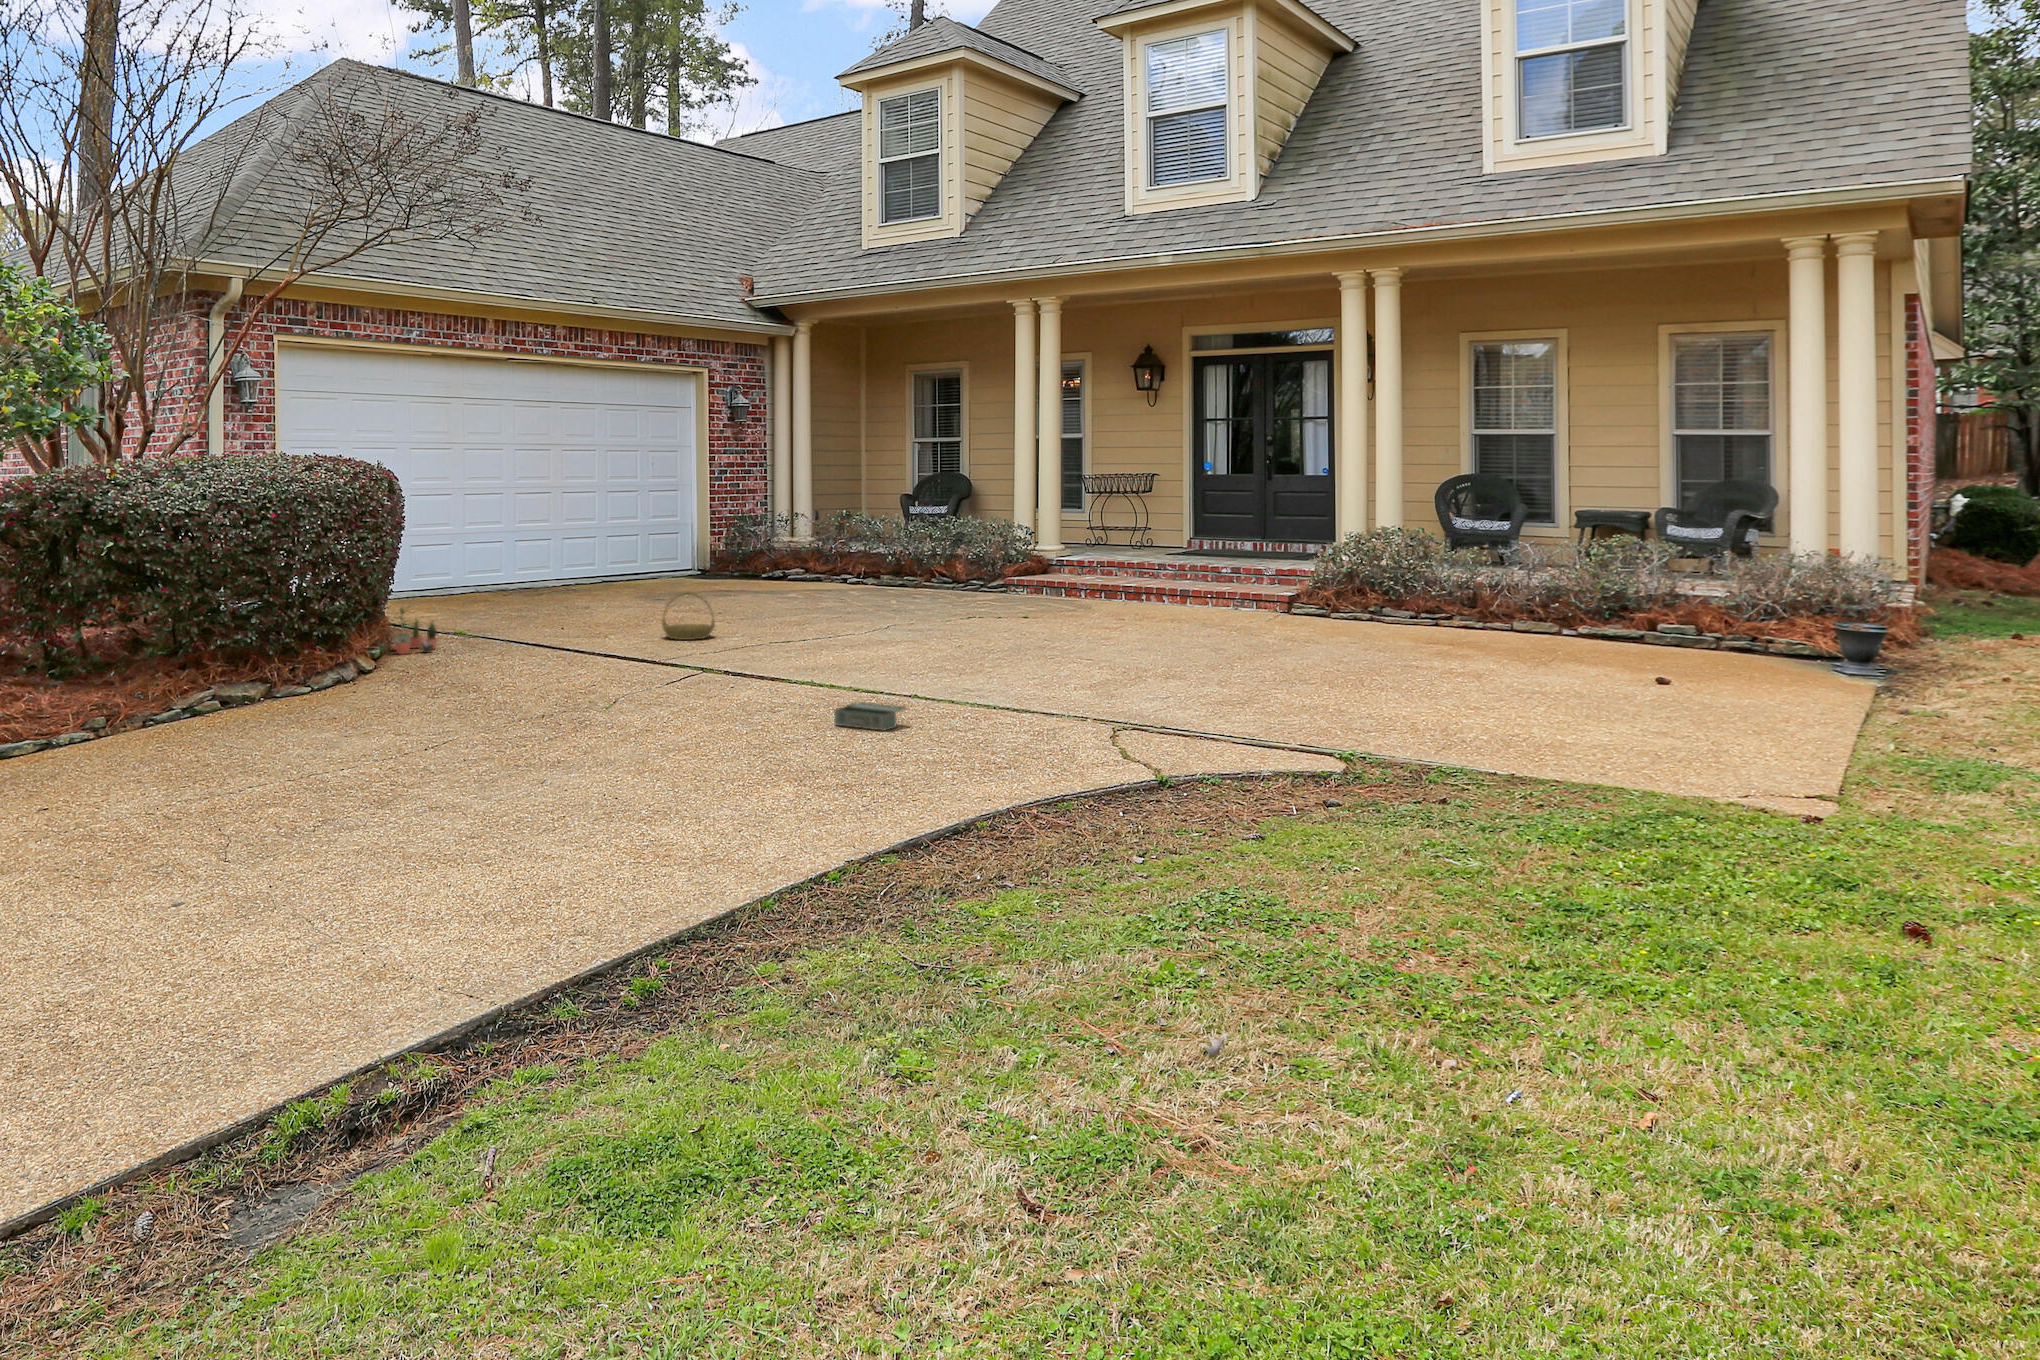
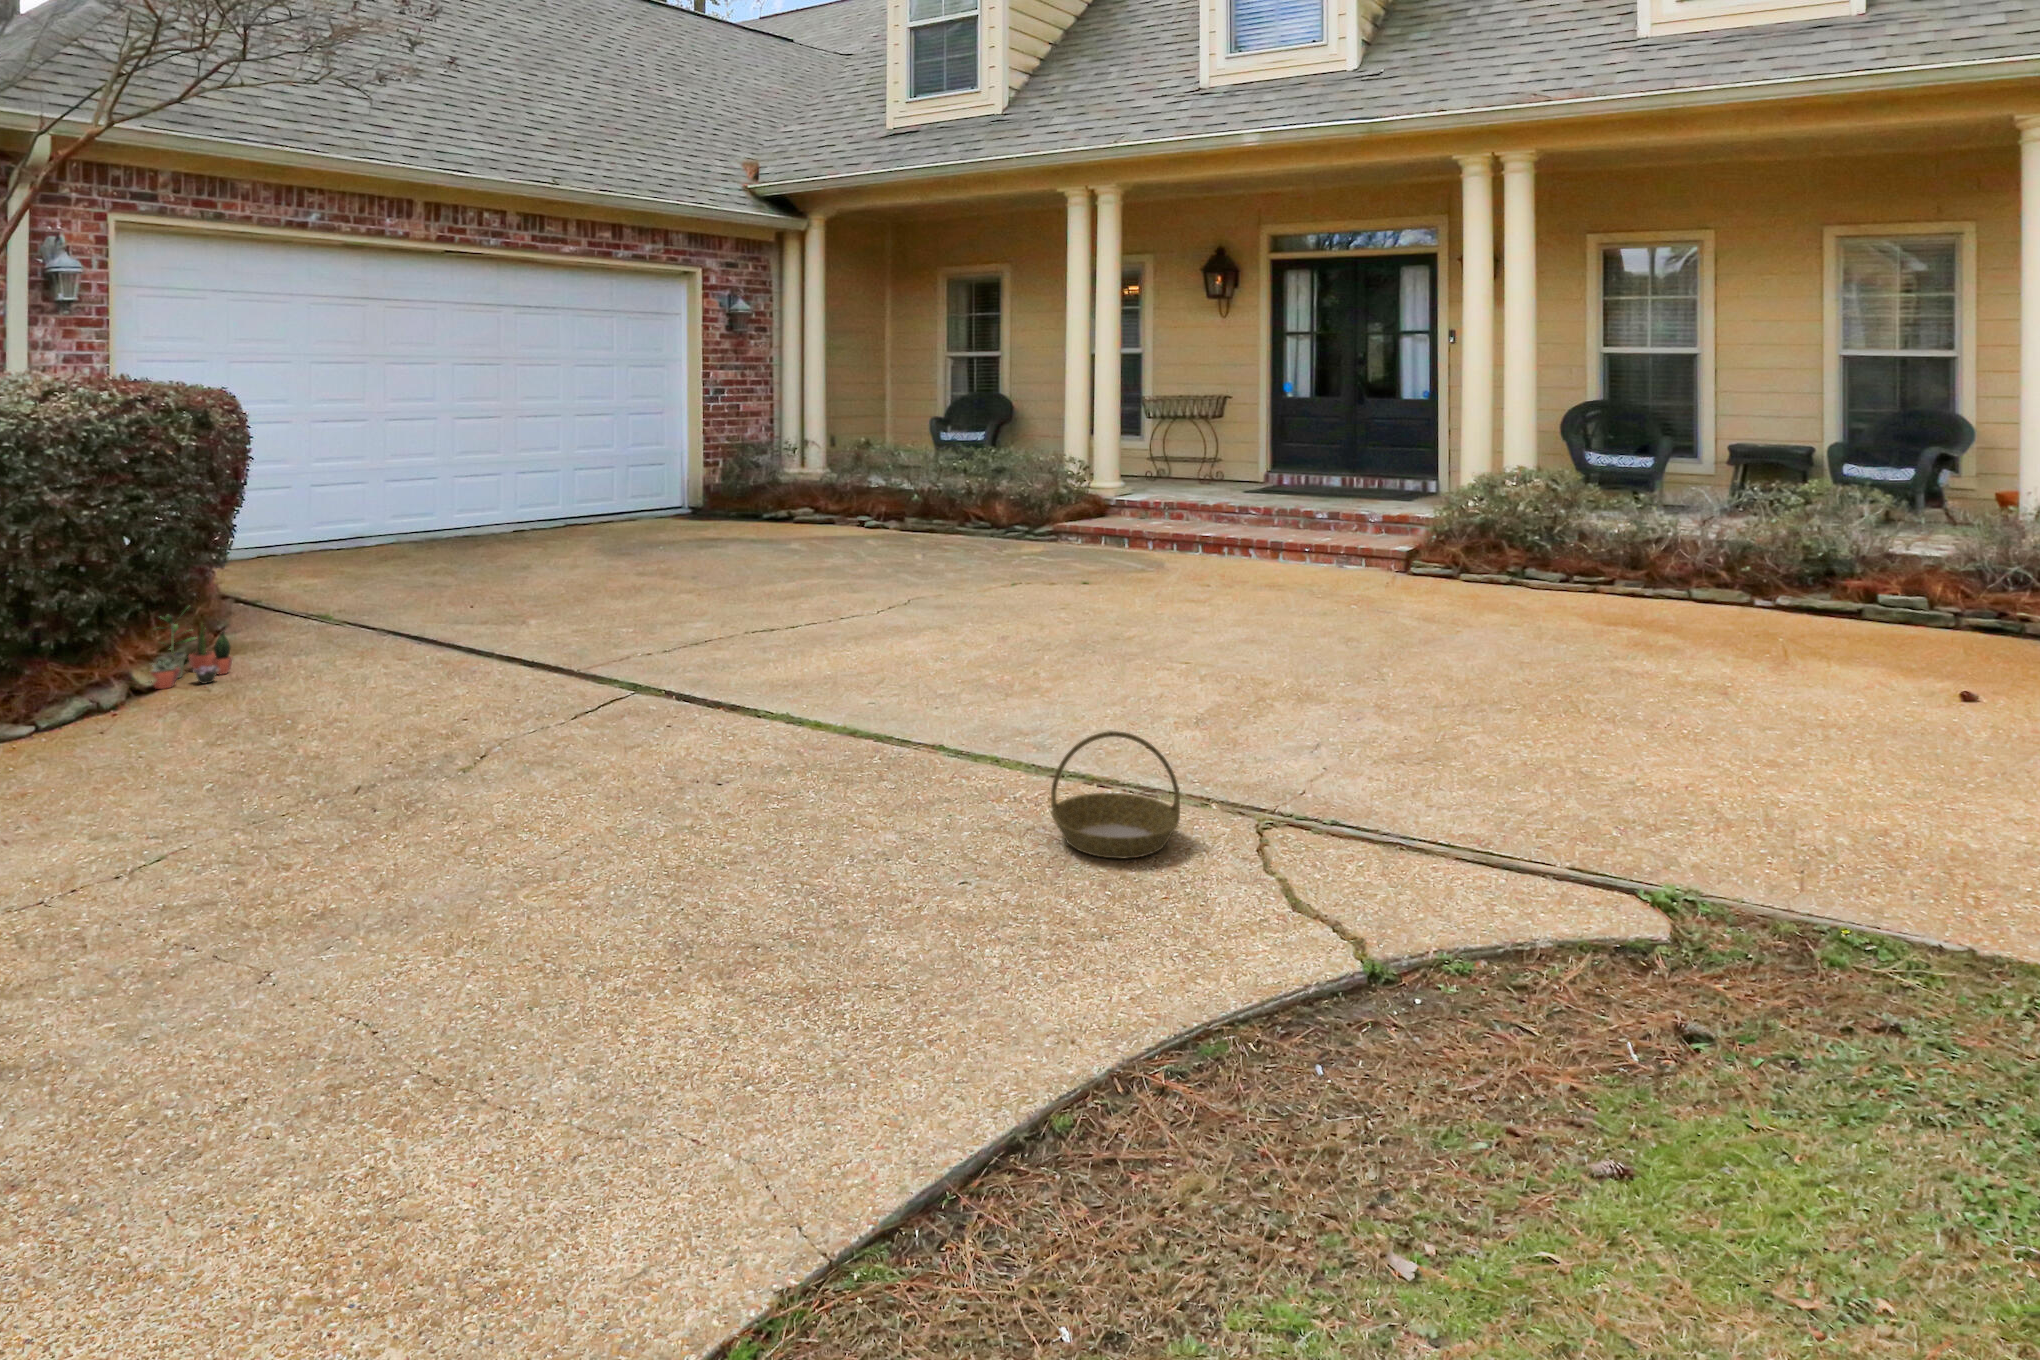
basket: present [662,593,715,640] -> present [1051,731,1180,859]
toolbox: present [834,702,905,730] -> none [767,911,918,1011]

